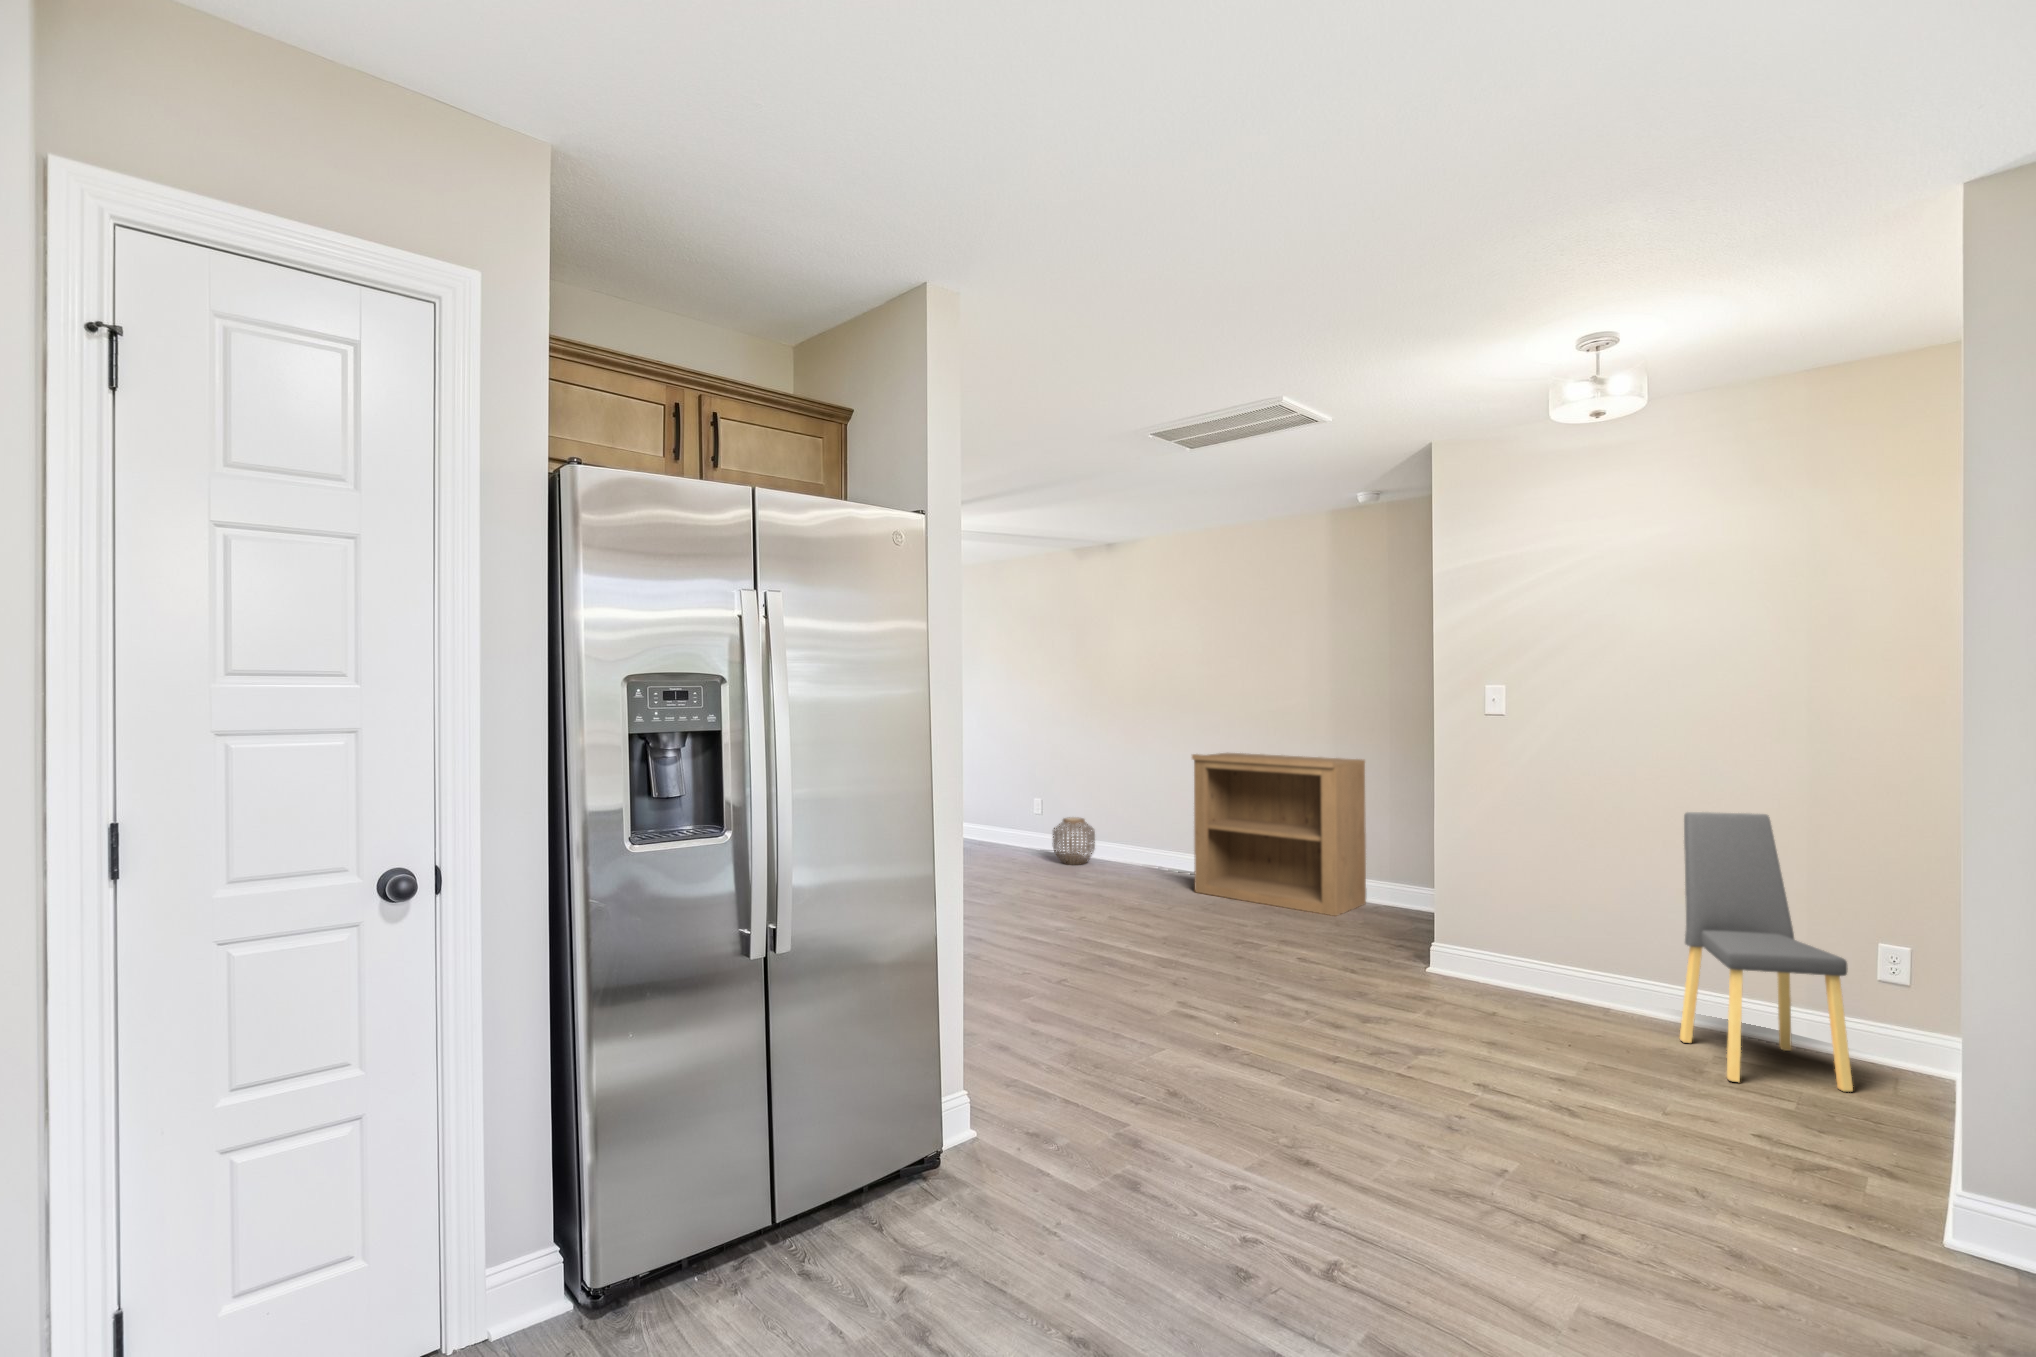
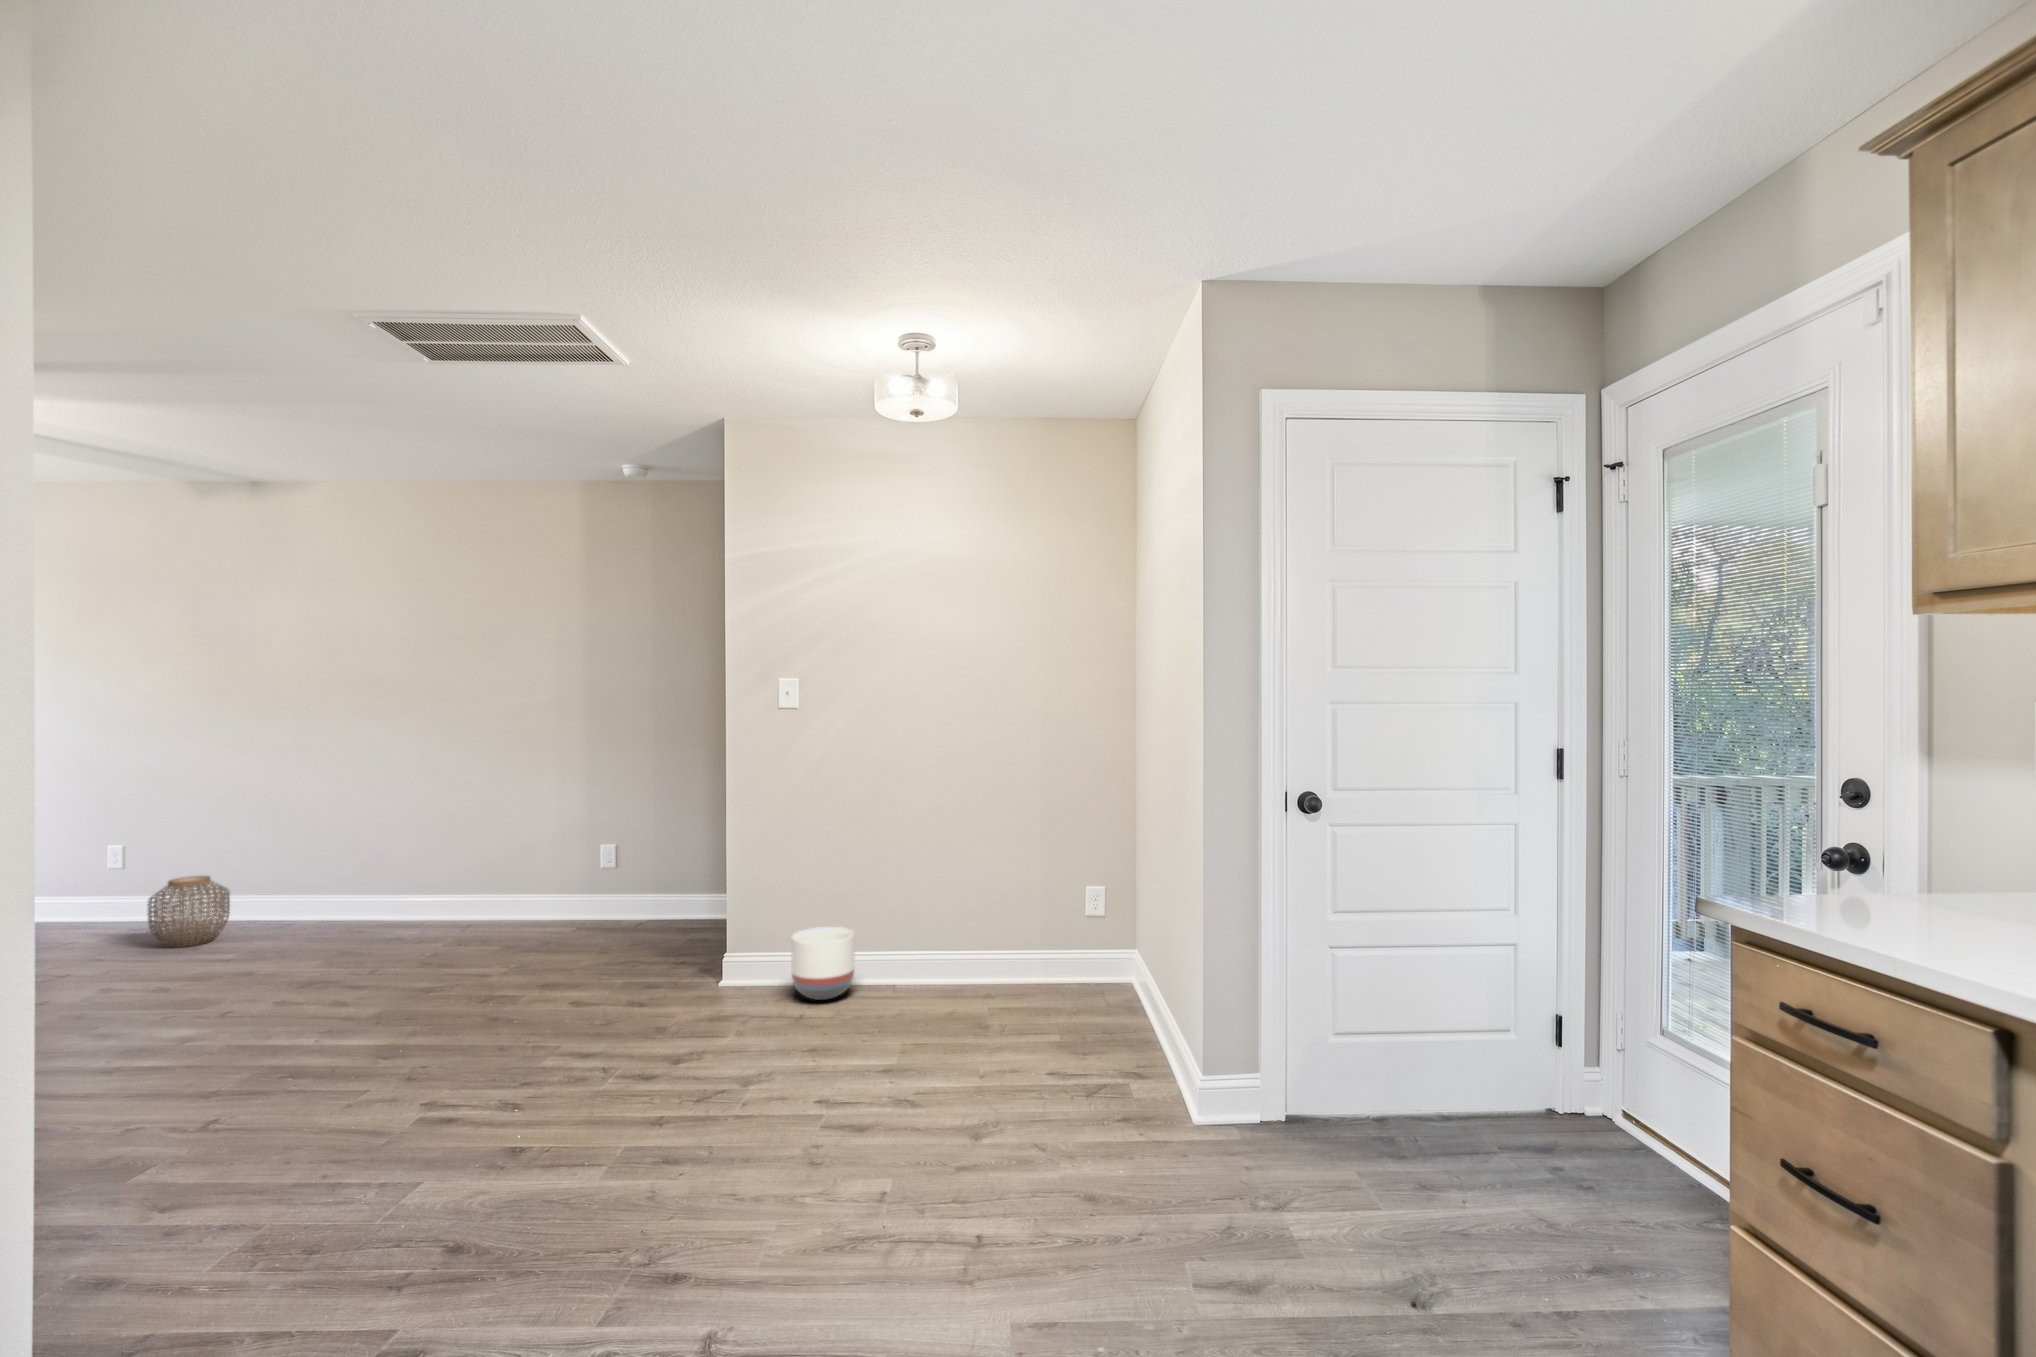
bookshelf: present [1192,753,1366,916] -> none [402,763,632,951]
dining chair: present [1680,812,1853,1092] -> none [959,786,1084,1027]
planter: none [1488,932,1557,1004] -> present [791,927,855,1000]

